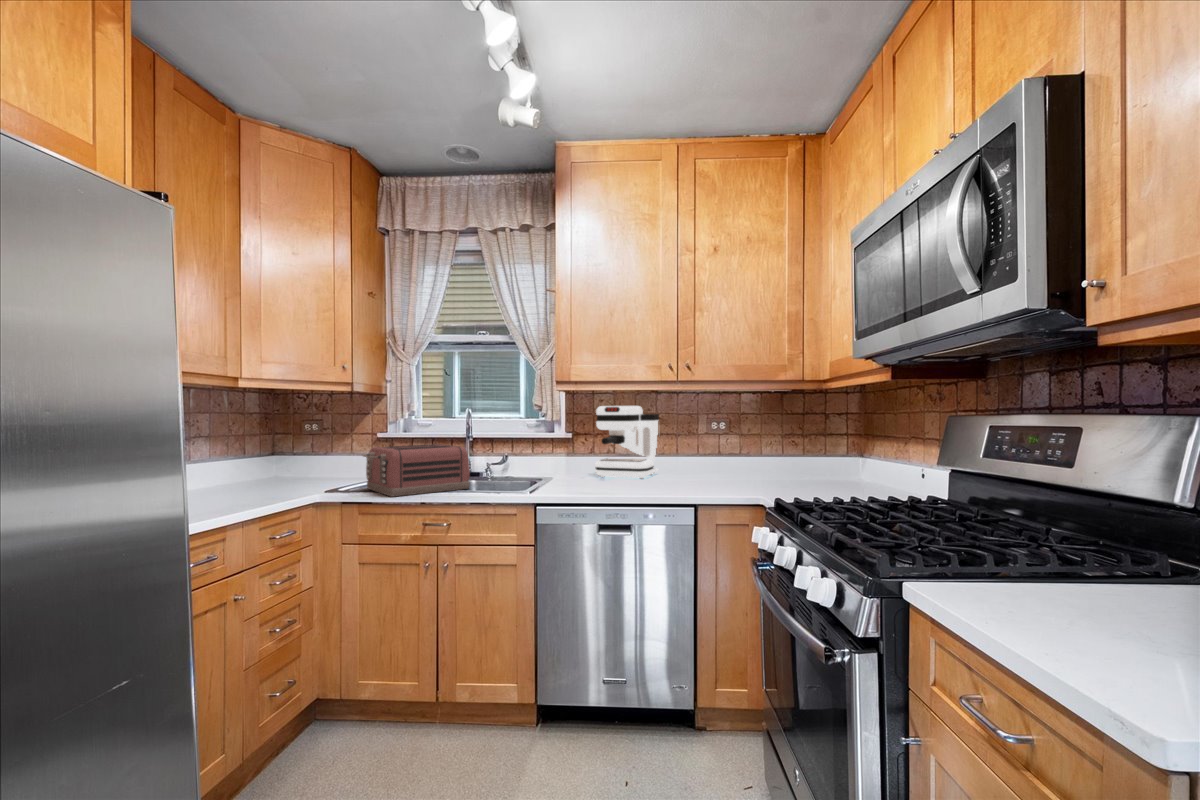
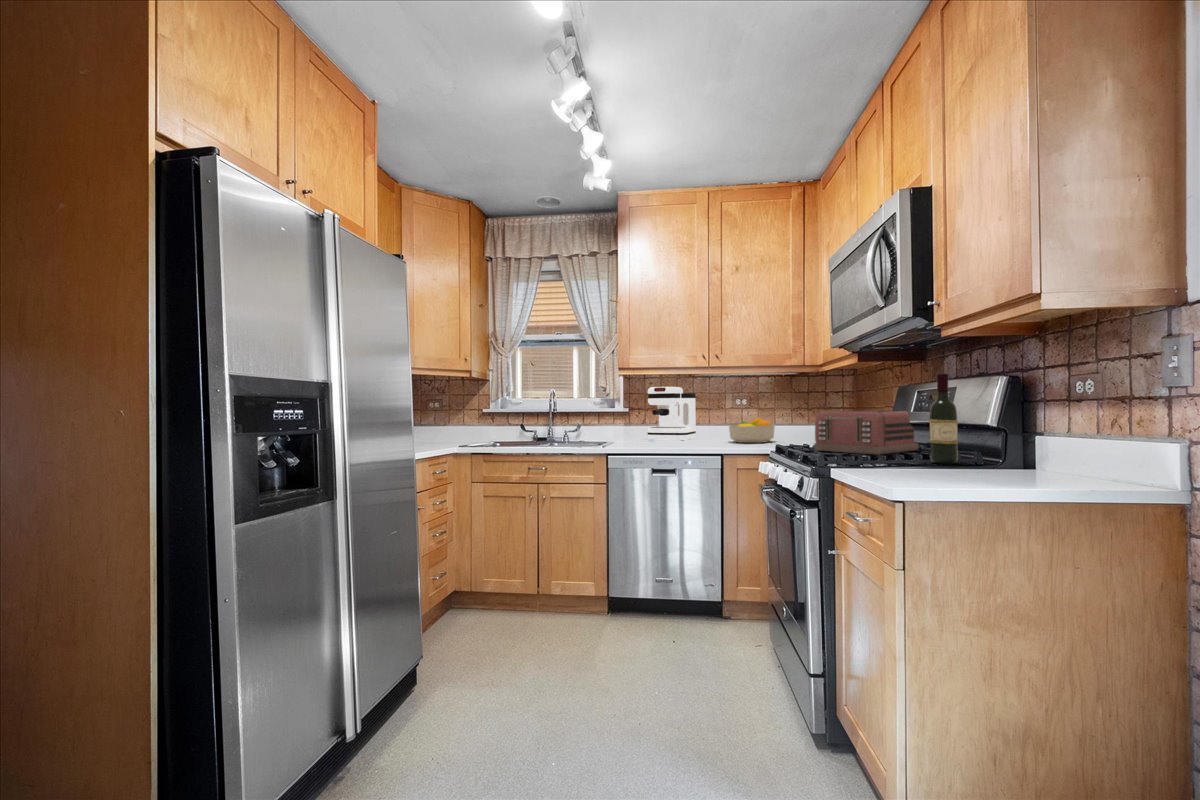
wine bottle: none [1058,408,1111,562] -> present [930,374,958,464]
toaster: present [363,444,470,497] -> present [814,410,919,455]
fruit bowl: none [704,448,767,486] -> present [729,417,775,443]

